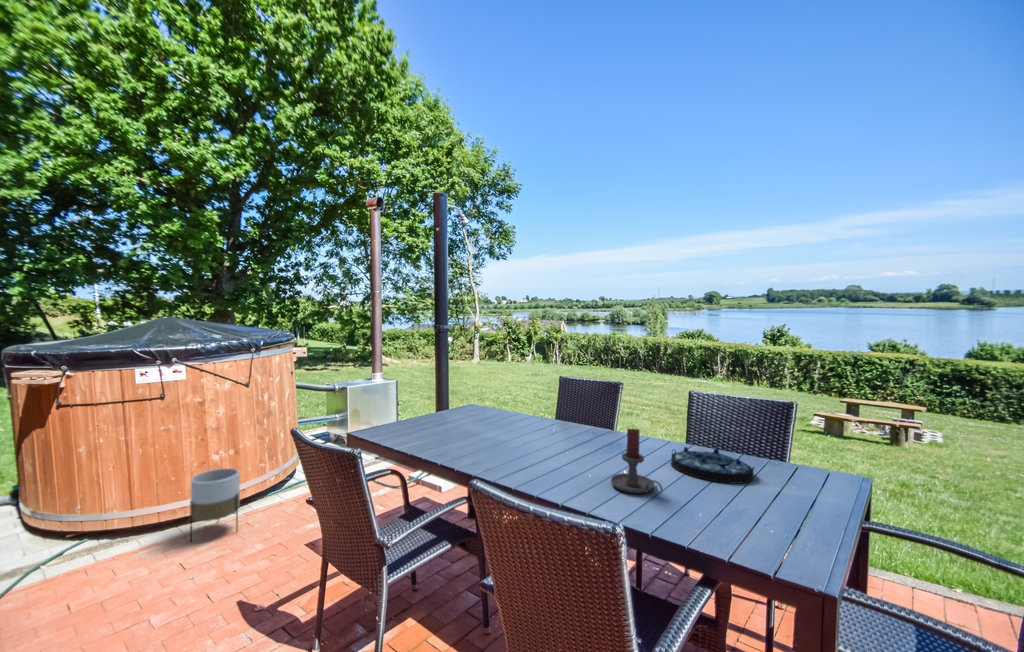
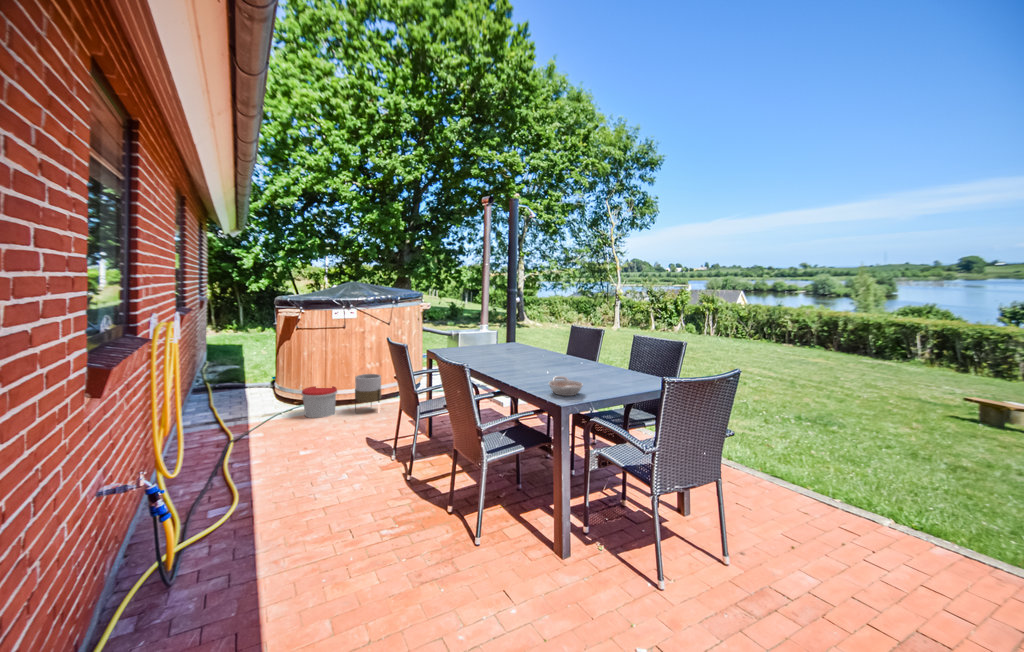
candle holder: present [611,428,663,494] -> none [530,343,556,381]
serving tray: present [671,447,755,484] -> none [587,364,633,384]
bowl: none [696,490,784,536] -> present [549,376,583,396]
bucket: none [73,502,153,573] -> present [302,386,337,418]

